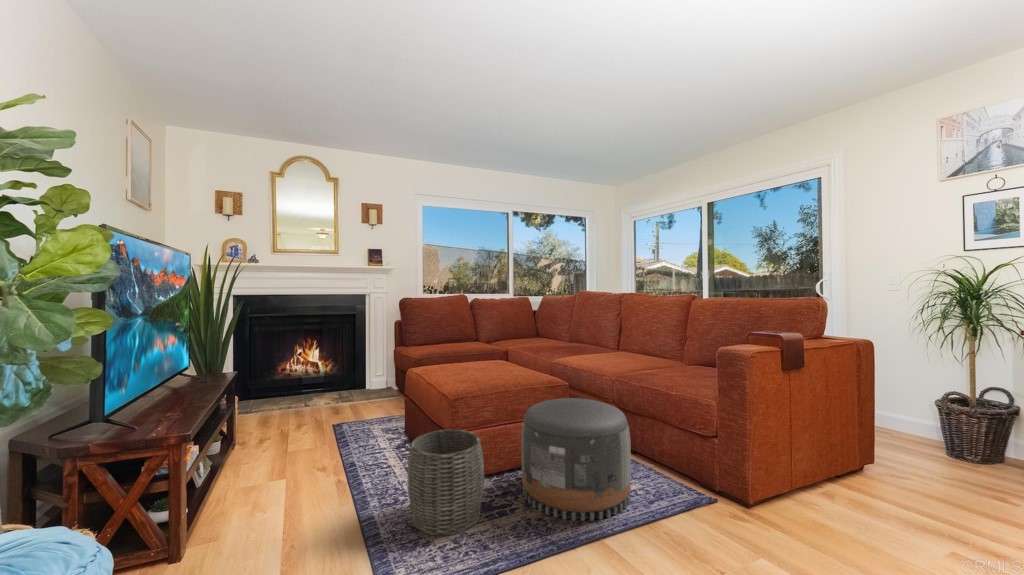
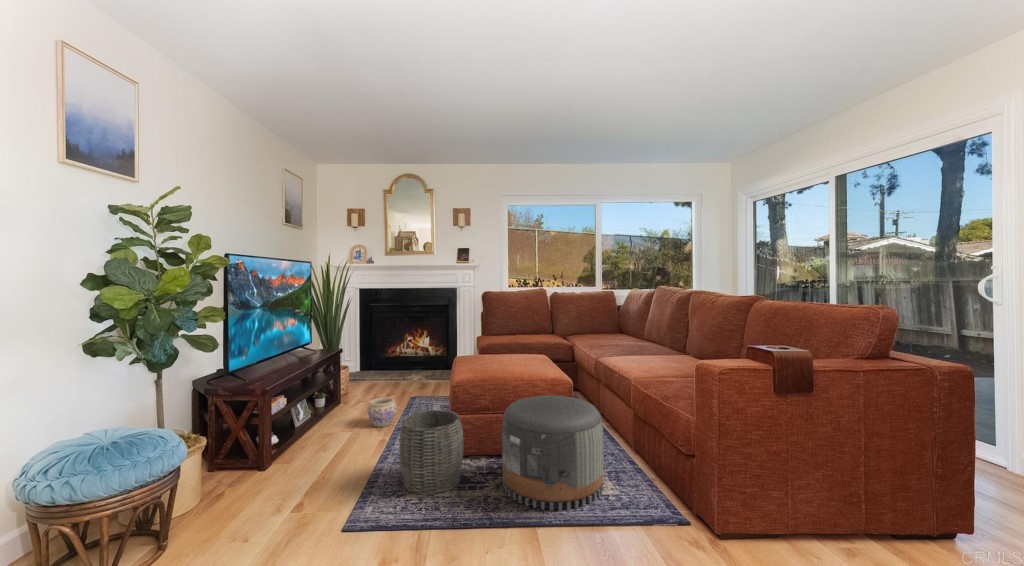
planter: none [300,425,338,465] -> present [367,397,397,427]

